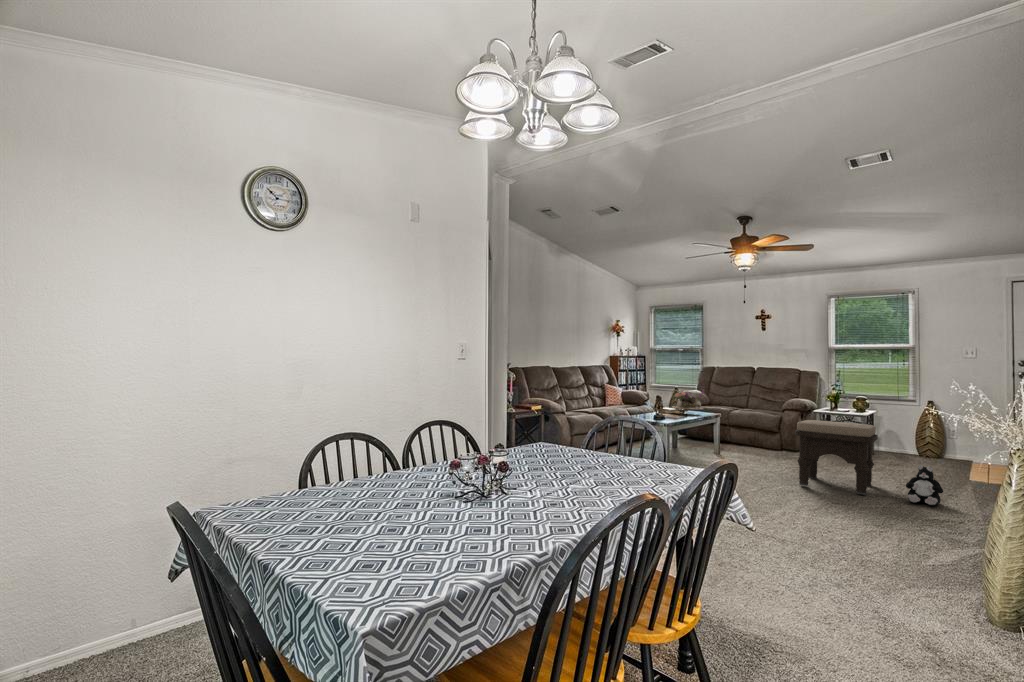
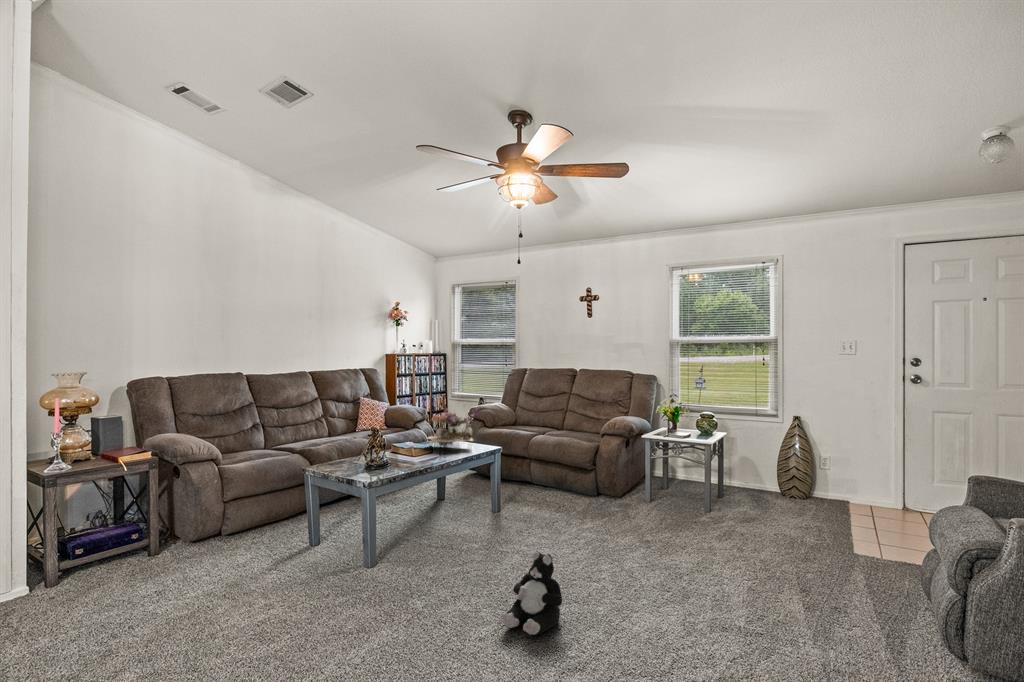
ottoman: present [795,420,878,495] -> none [579,466,717,621]
plush toy: present [906,465,943,506] -> present [502,551,562,635]

